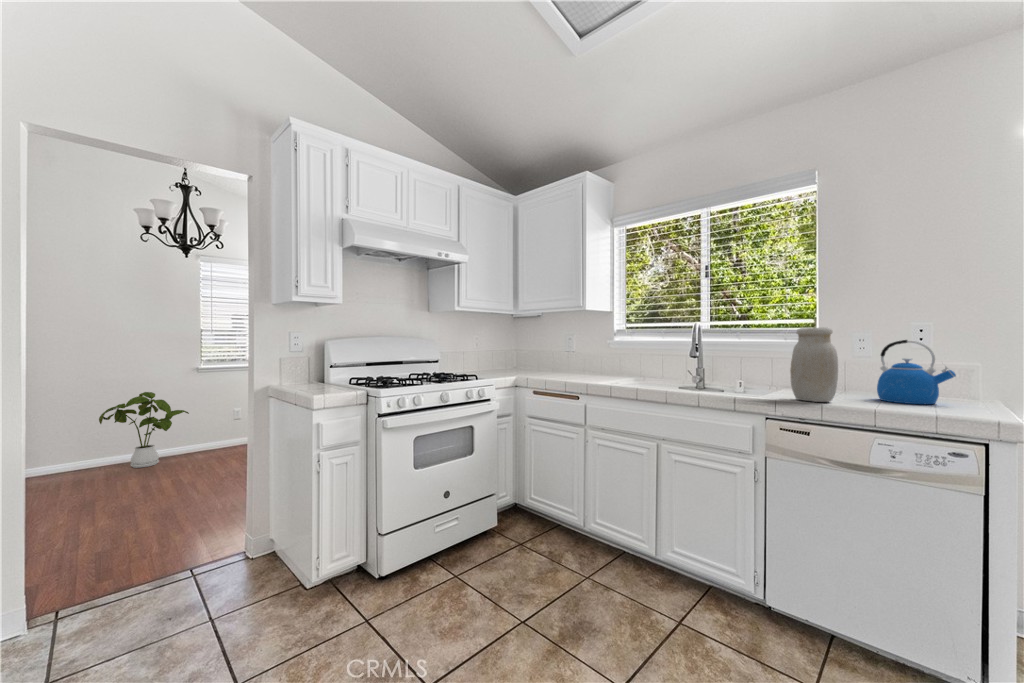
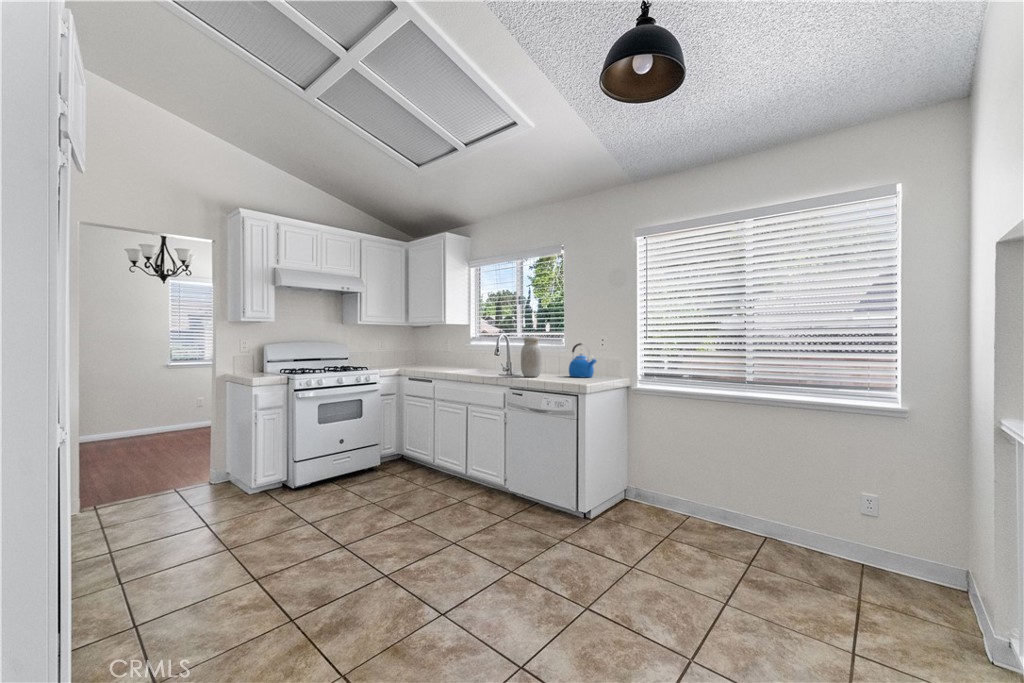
house plant: present [99,392,189,468] -> none [93,385,163,444]

